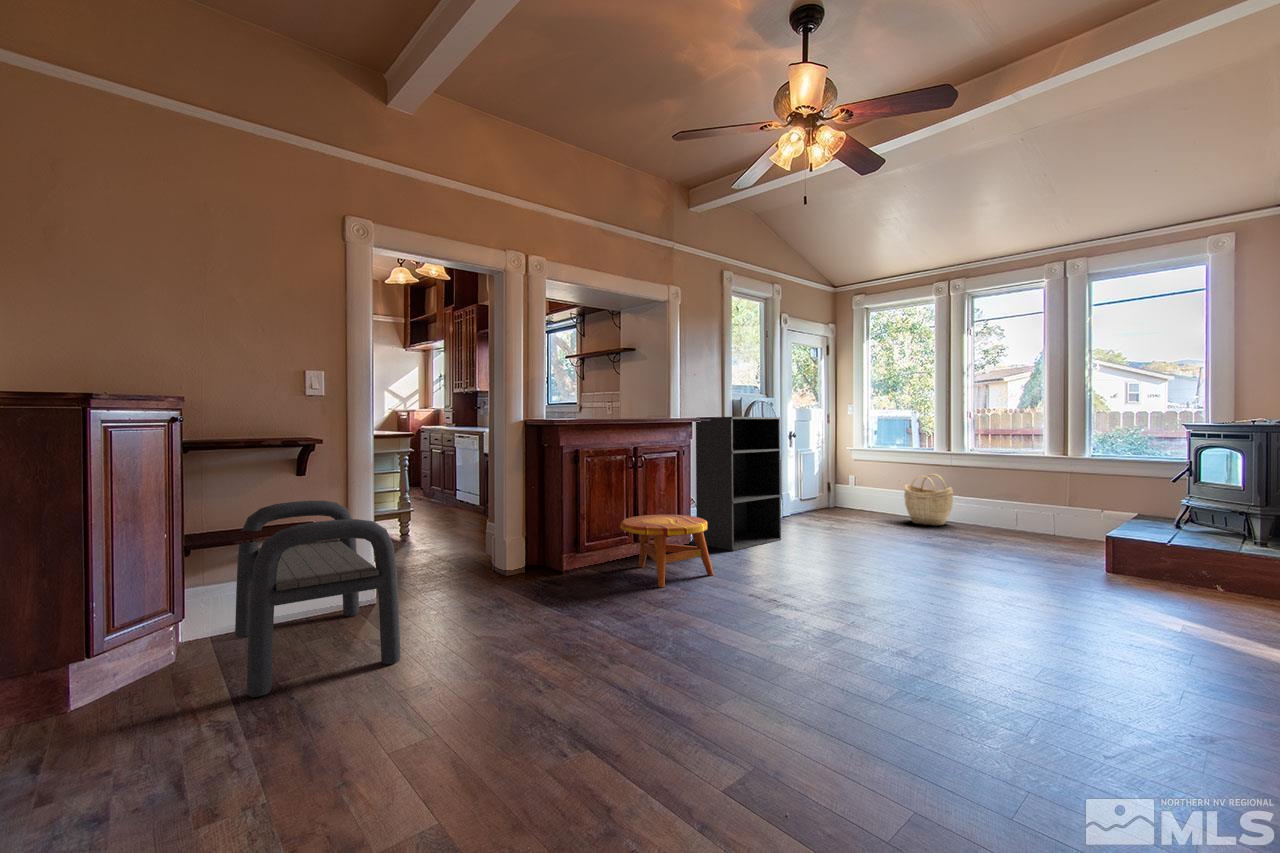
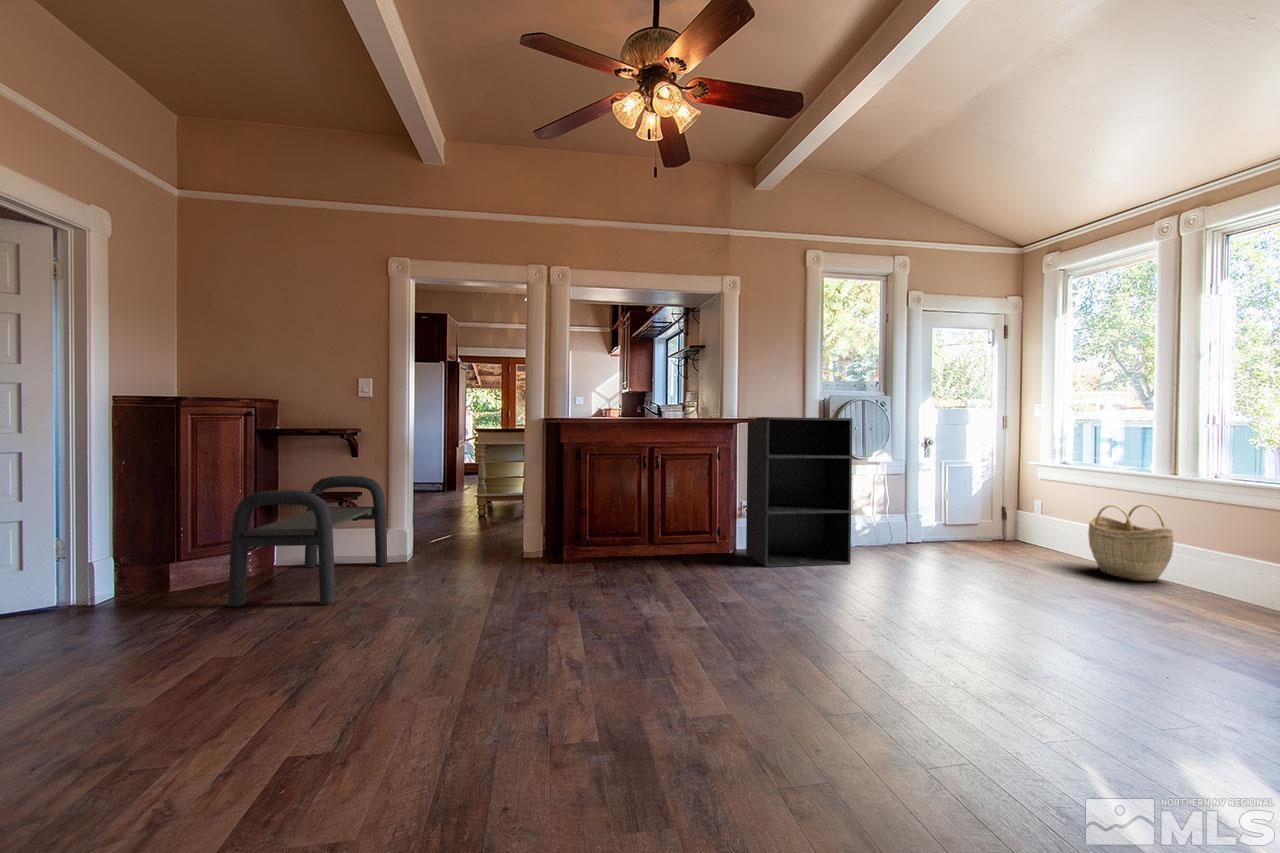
side table: present [620,514,714,587] -> none [605,516,694,589]

